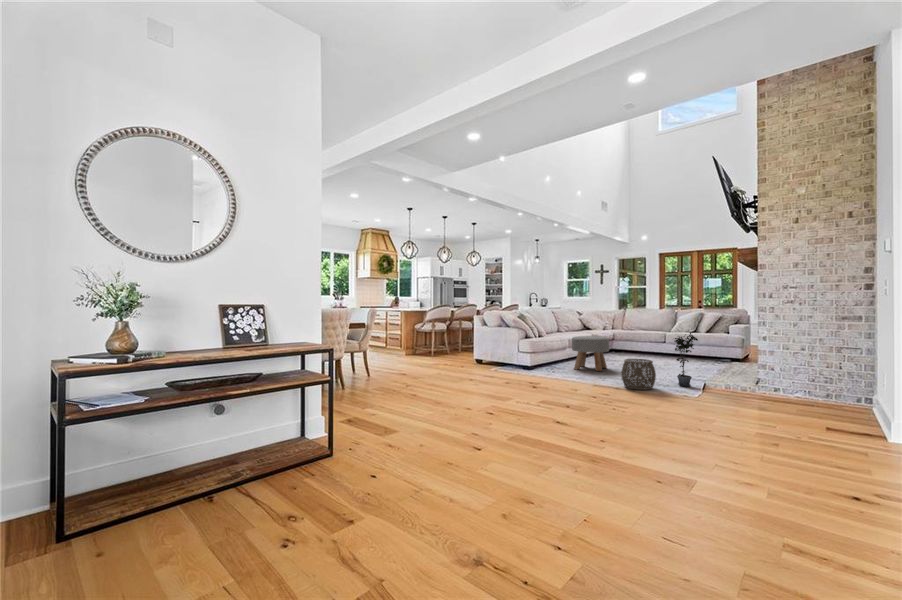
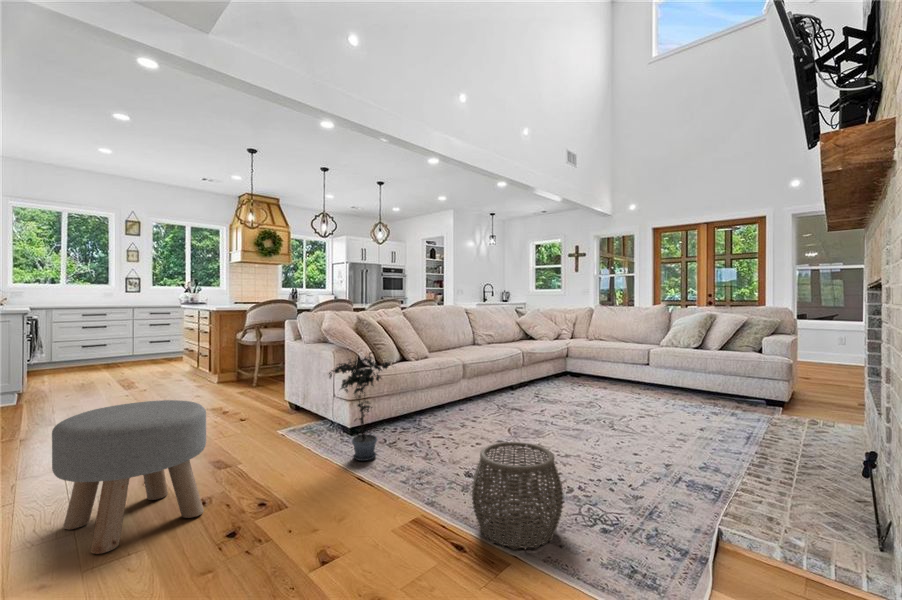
potted plant: present [674,332,698,387] -> present [329,352,391,461]
ottoman: present [572,336,609,371] -> present [52,400,206,554]

